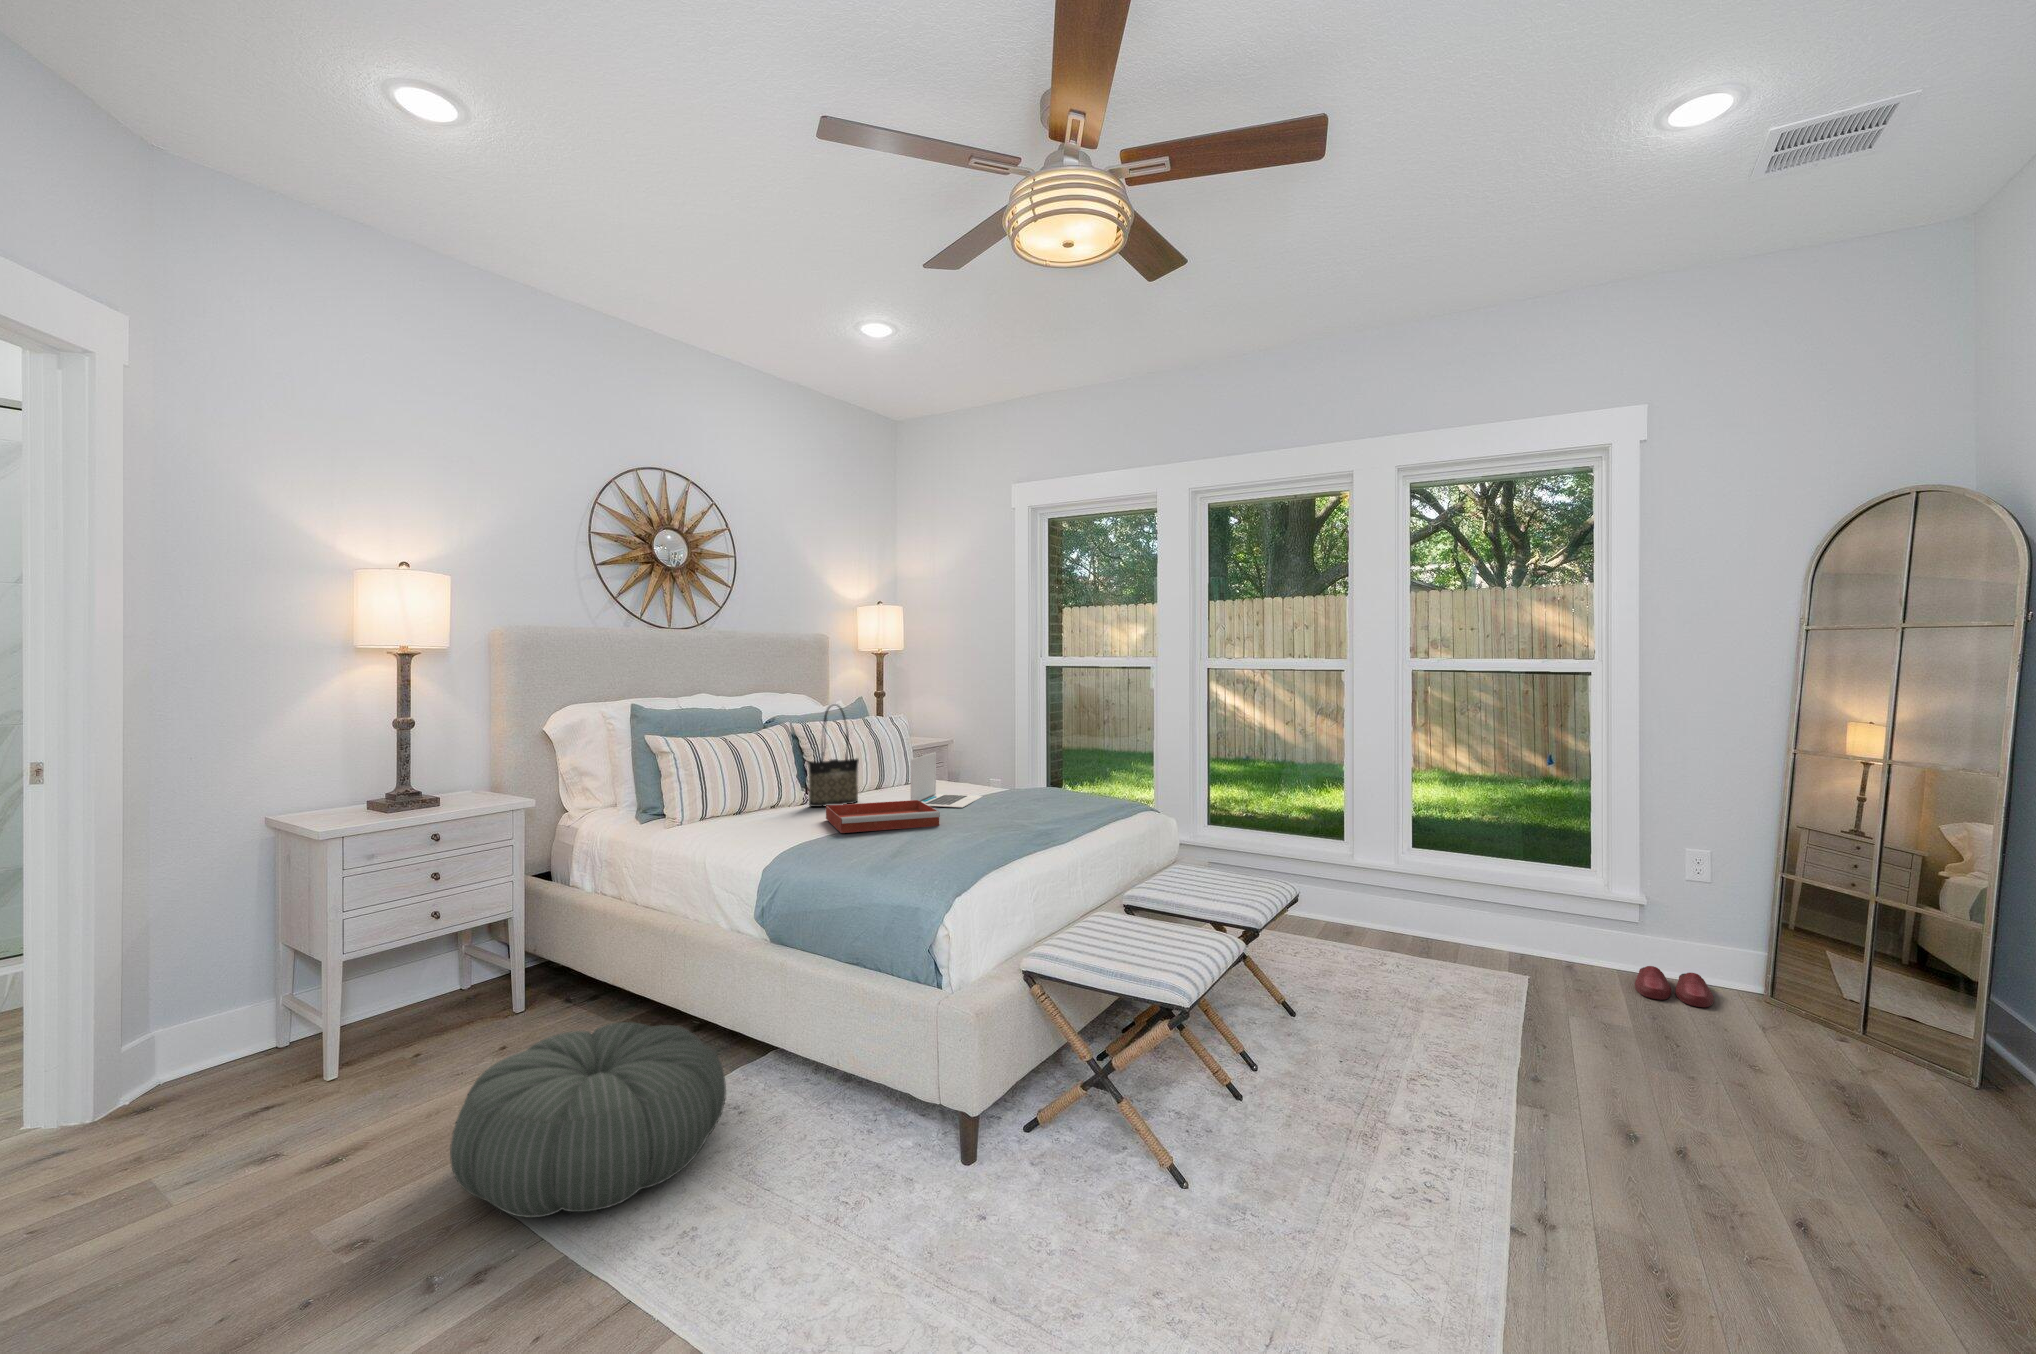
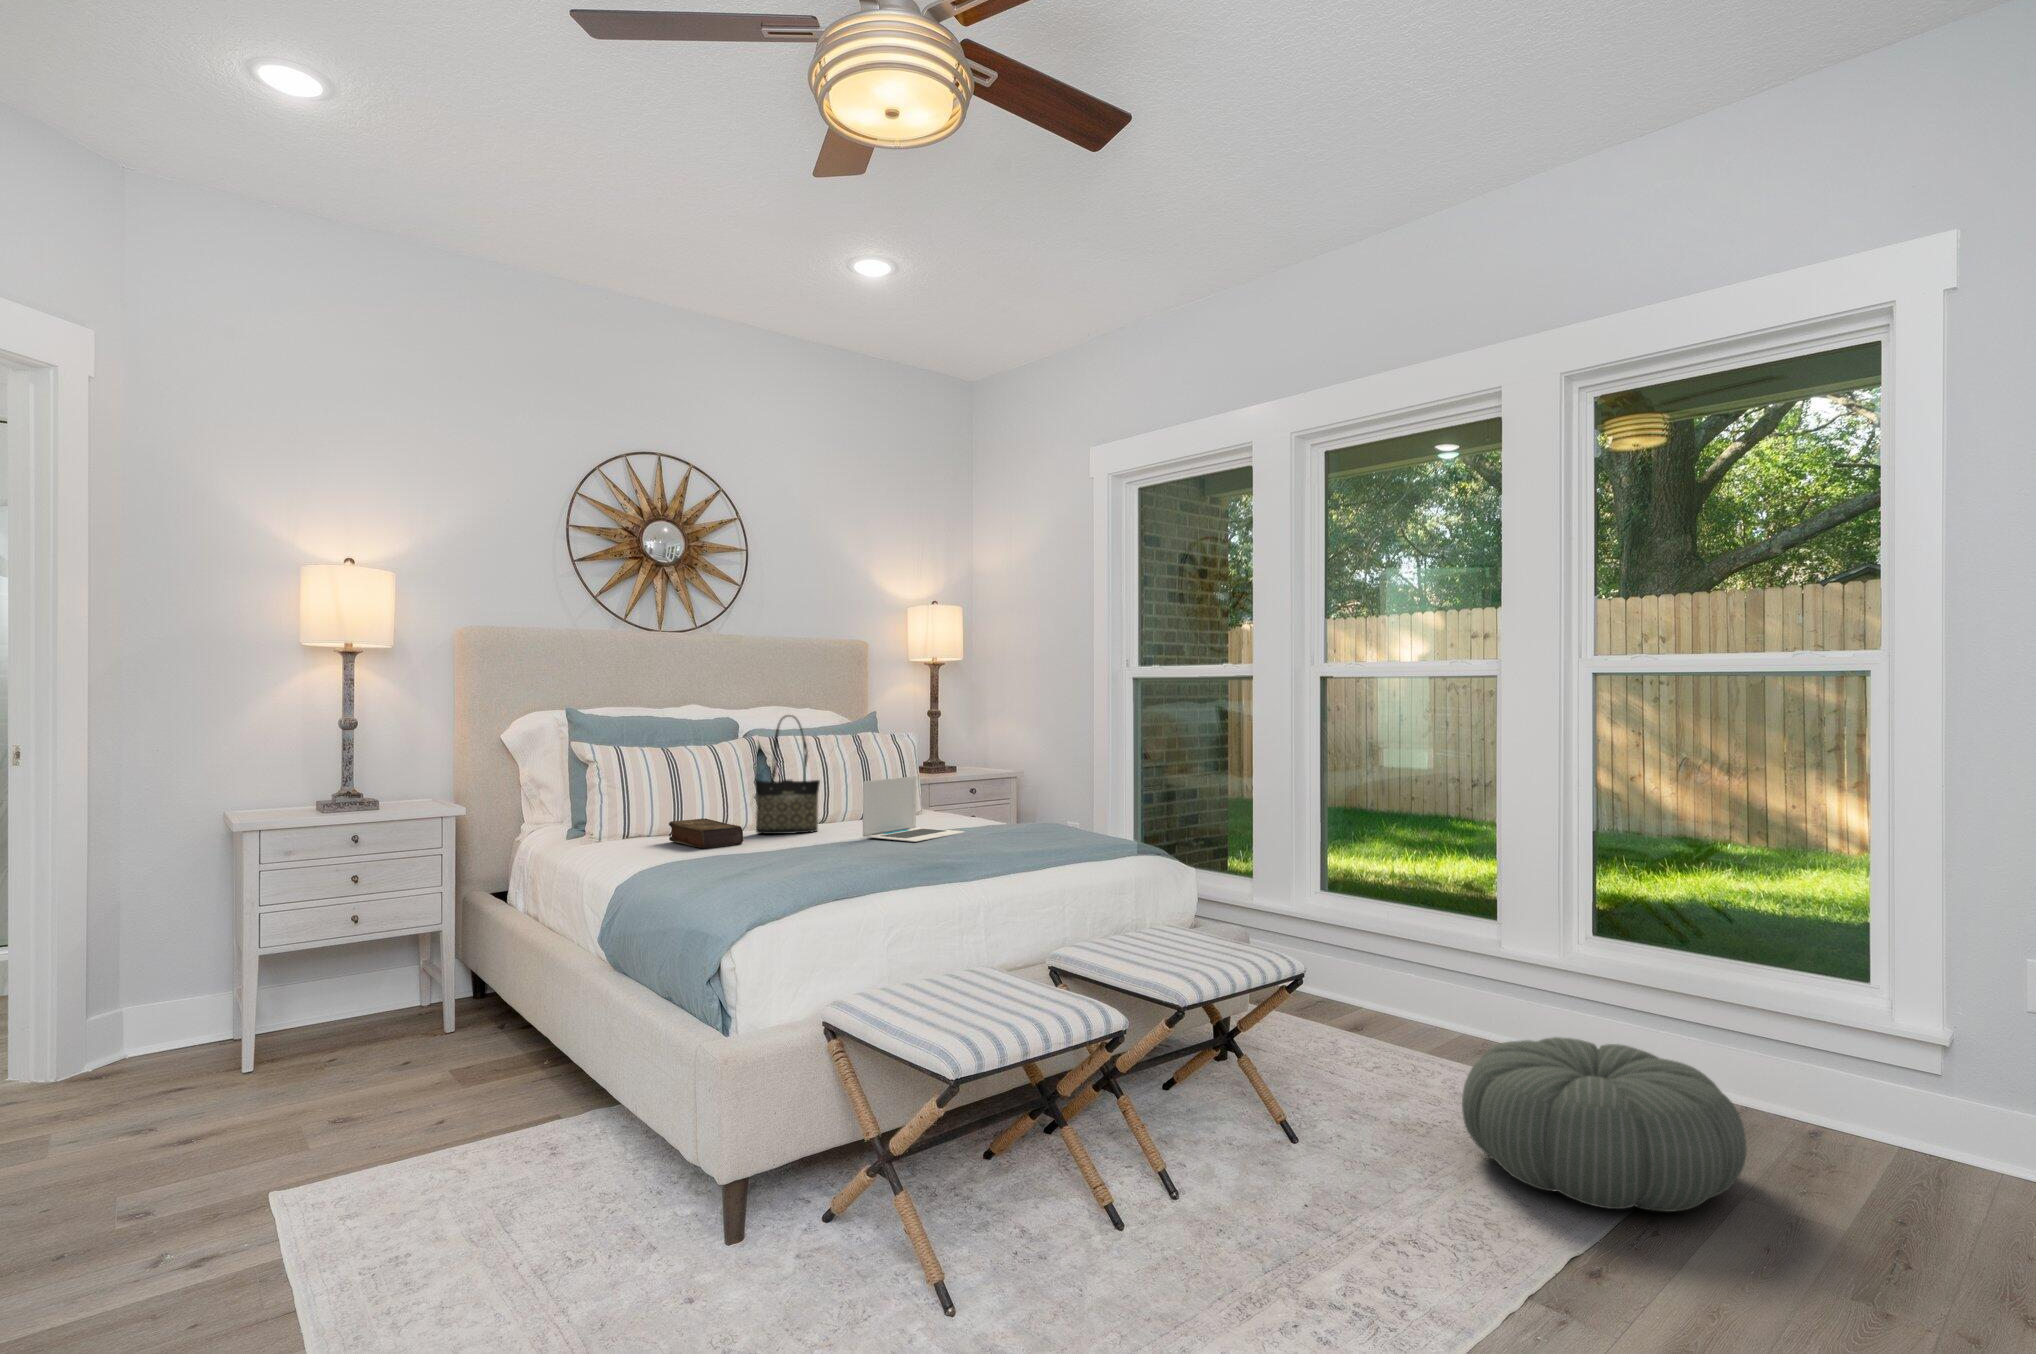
book: none [744,796,816,823] -> present [669,818,743,848]
tray: present [826,800,940,833] -> none [733,829,859,859]
slippers: present [1635,966,1713,1007] -> none [1872,1138,2002,1209]
pouf: present [450,1022,726,1217] -> present [1462,1037,1747,1212]

